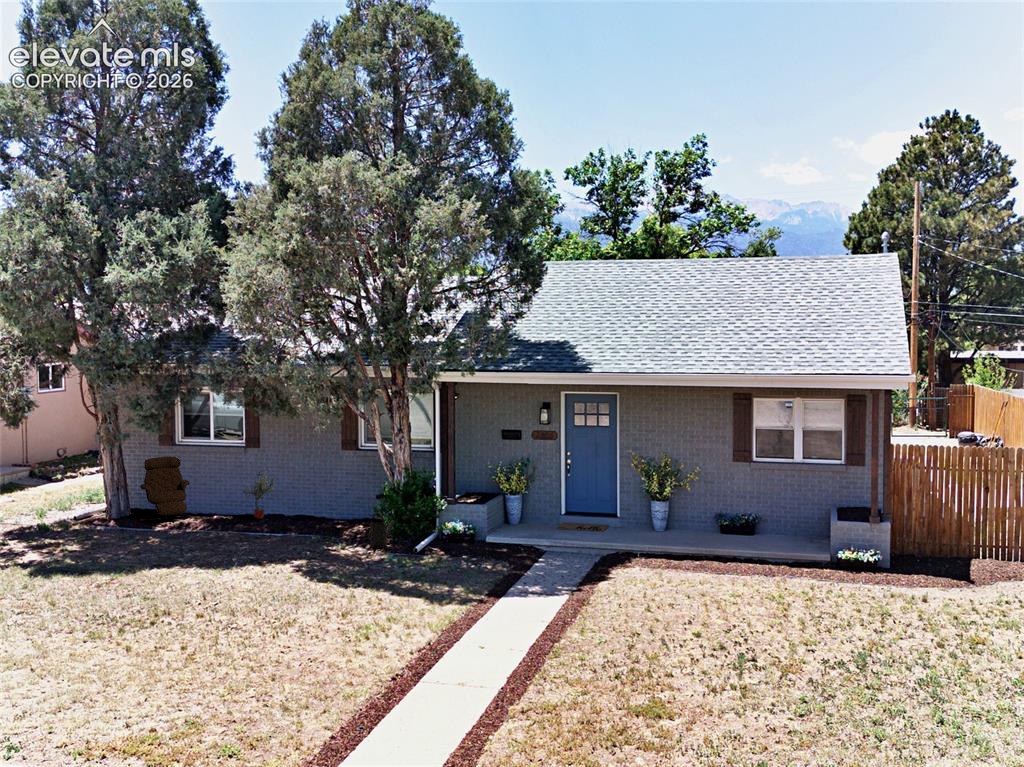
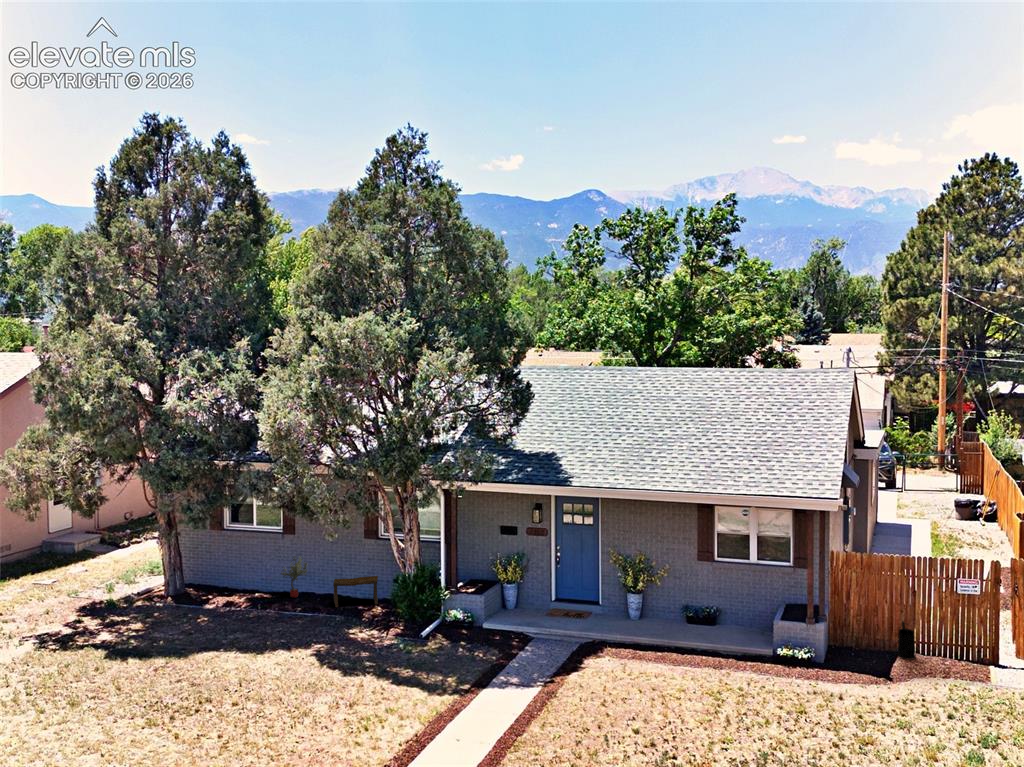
lounge chair: present [140,457,190,523] -> none [195,540,237,601]
bench: none [306,492,358,527] -> present [333,576,378,607]
watering can: present [368,512,394,548] -> present [897,621,916,660]

